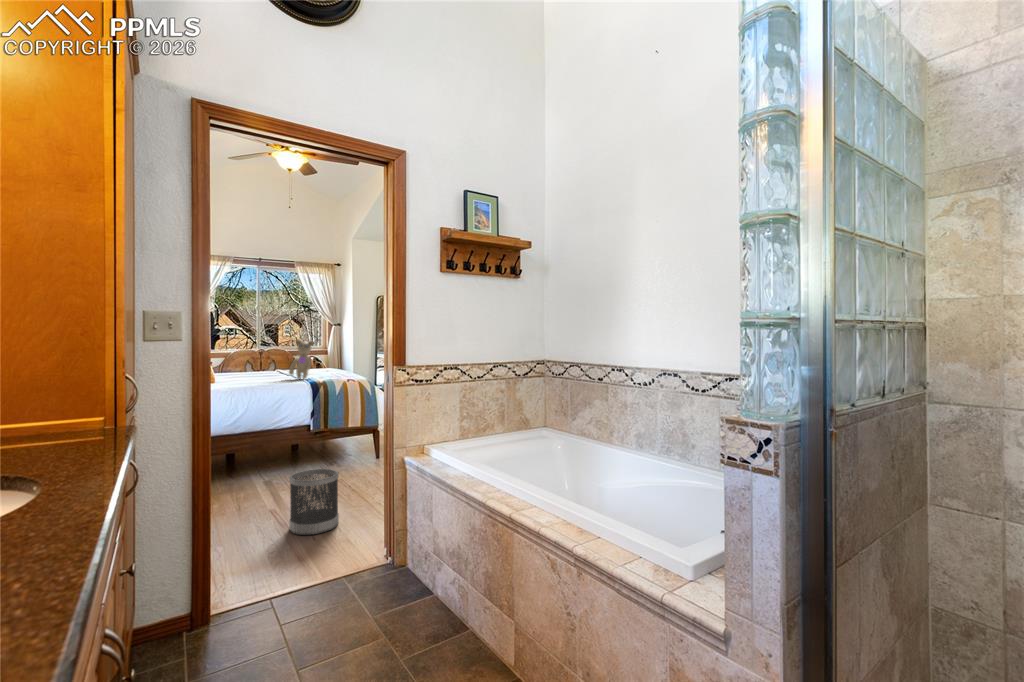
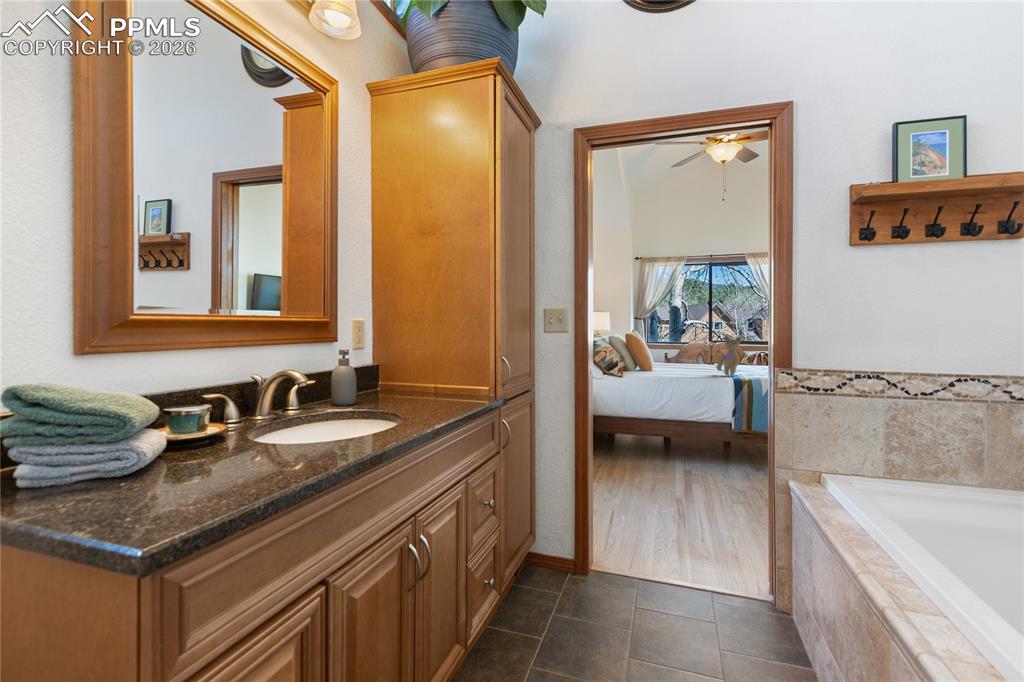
wastebasket: present [289,469,339,535] -> none [684,469,735,538]

